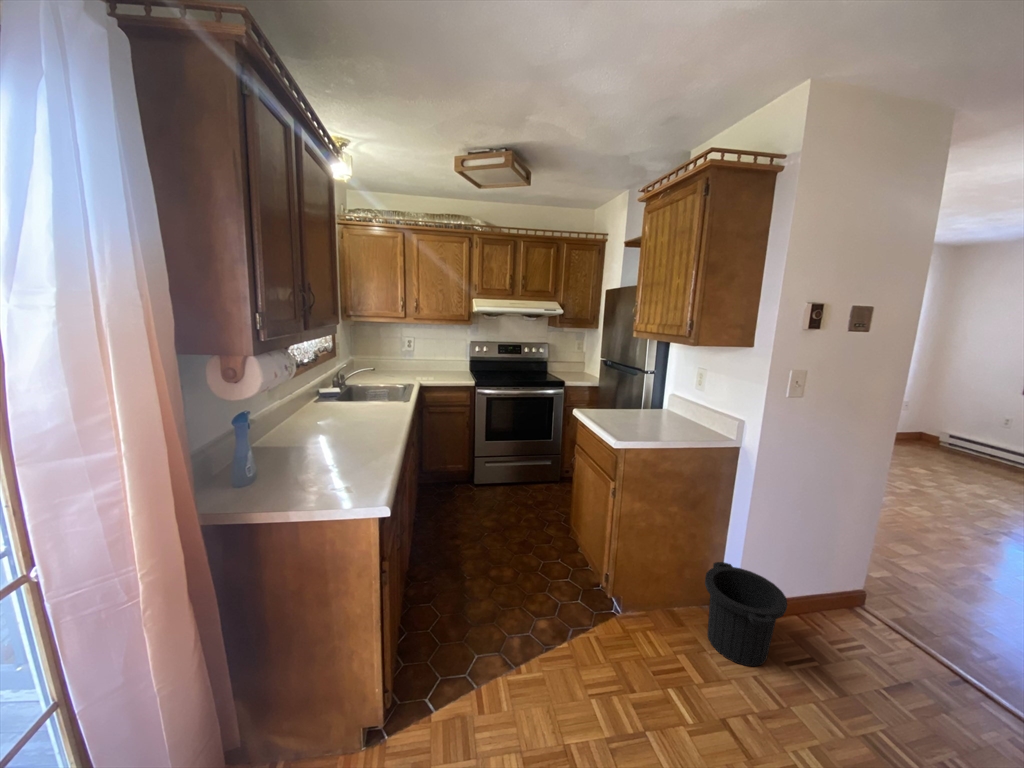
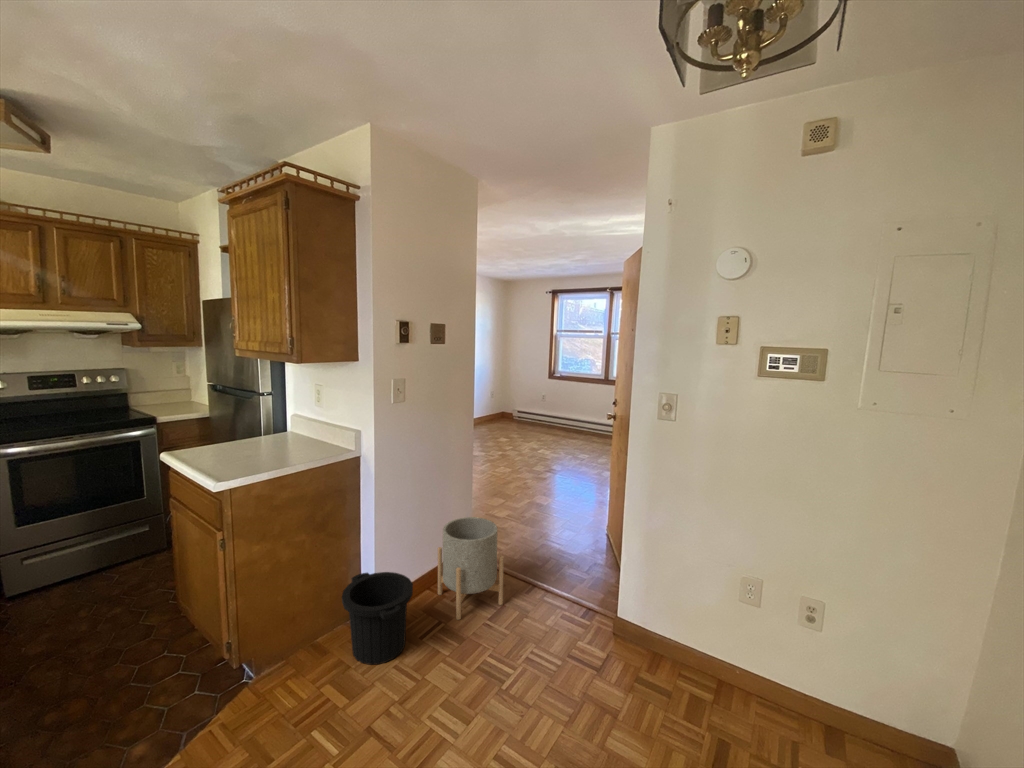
planter: none [807,545,924,677] -> present [438,517,504,620]

